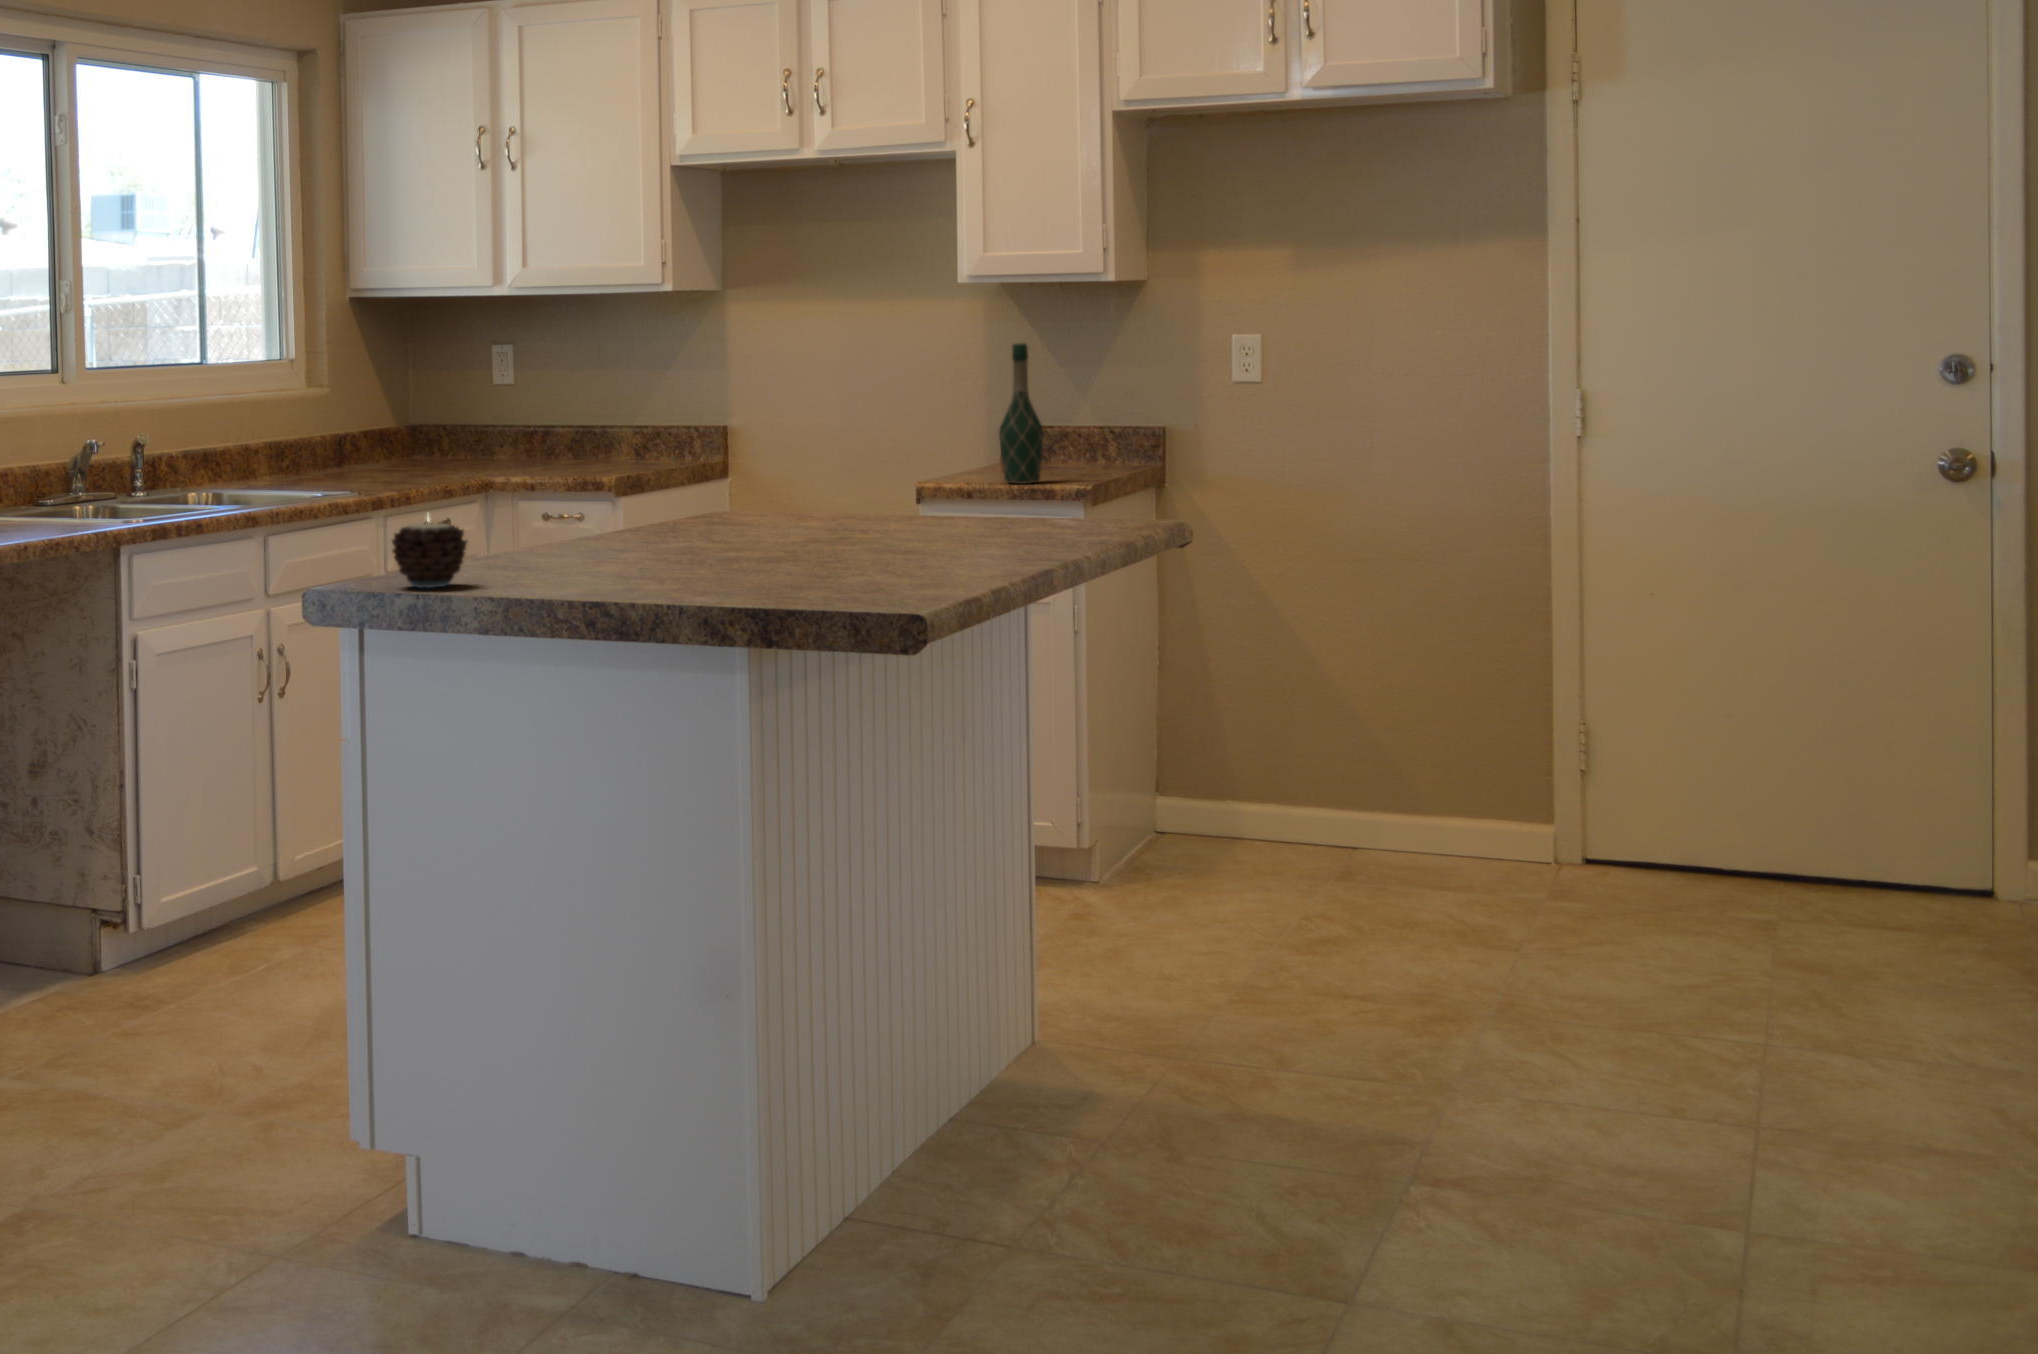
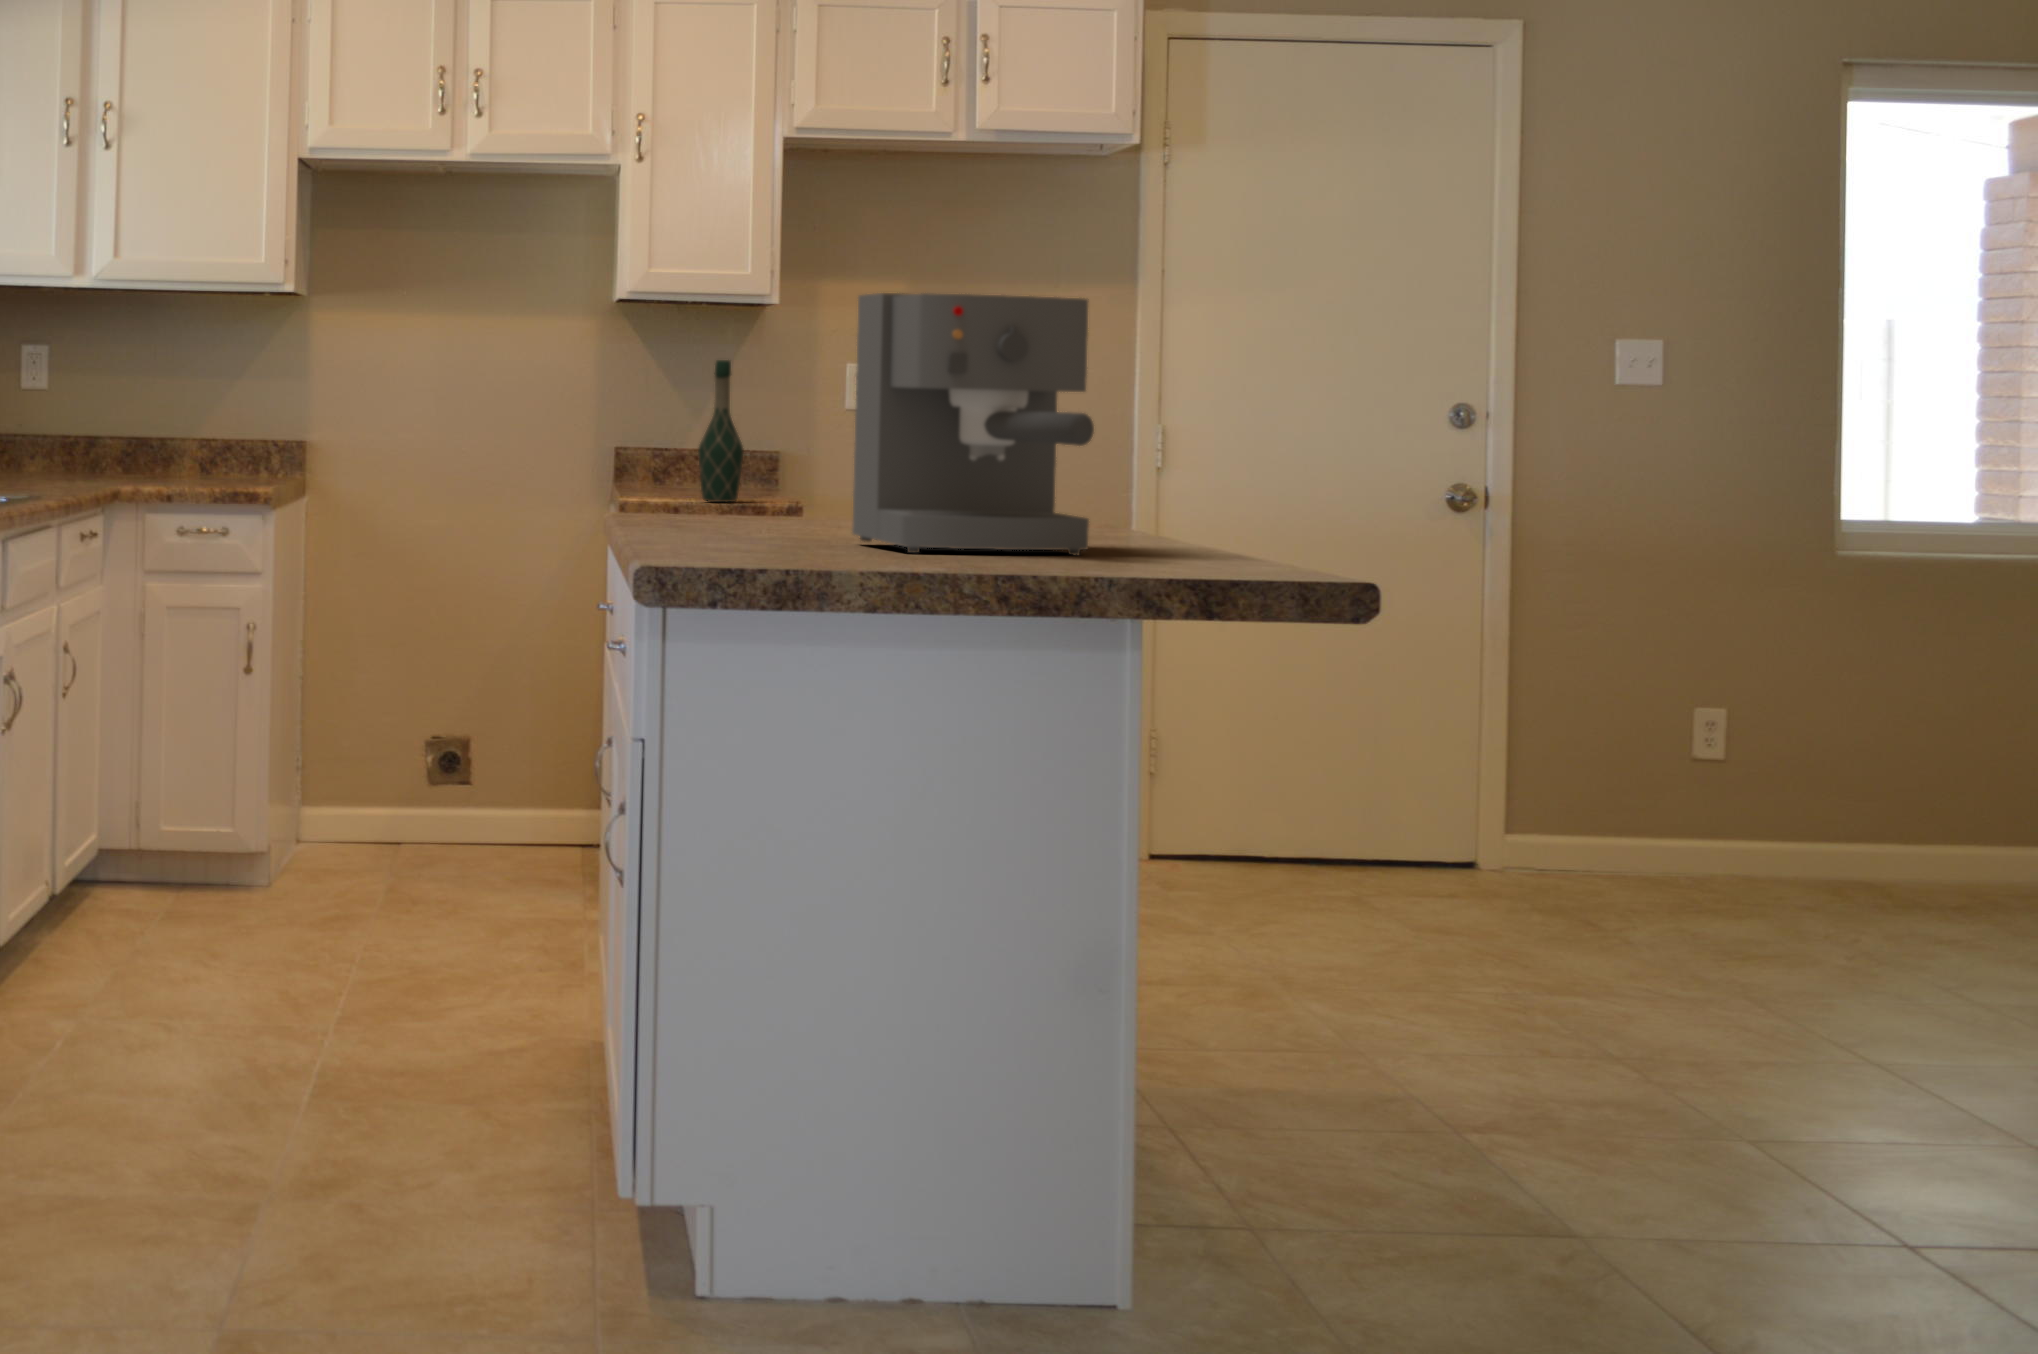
coffee maker: none [663,310,881,572] -> present [852,293,1094,555]
candle: present [392,519,468,588] -> none [737,484,820,564]

